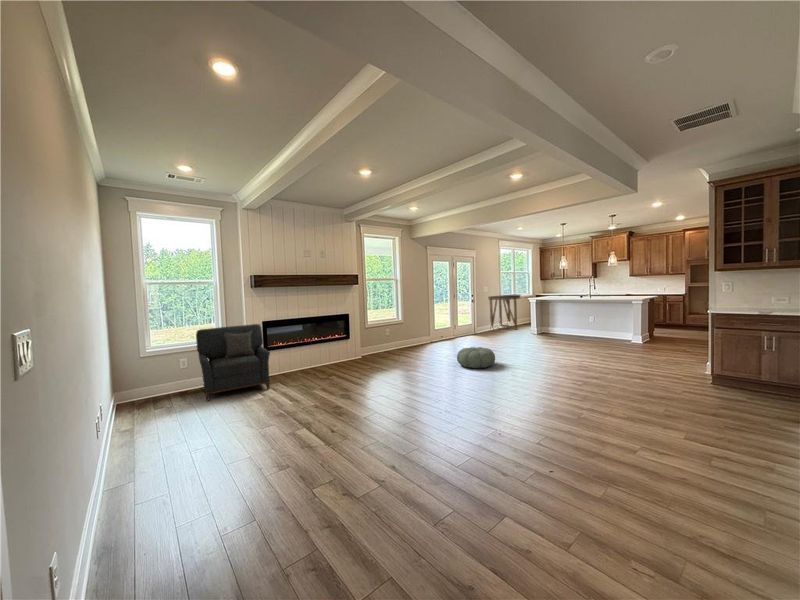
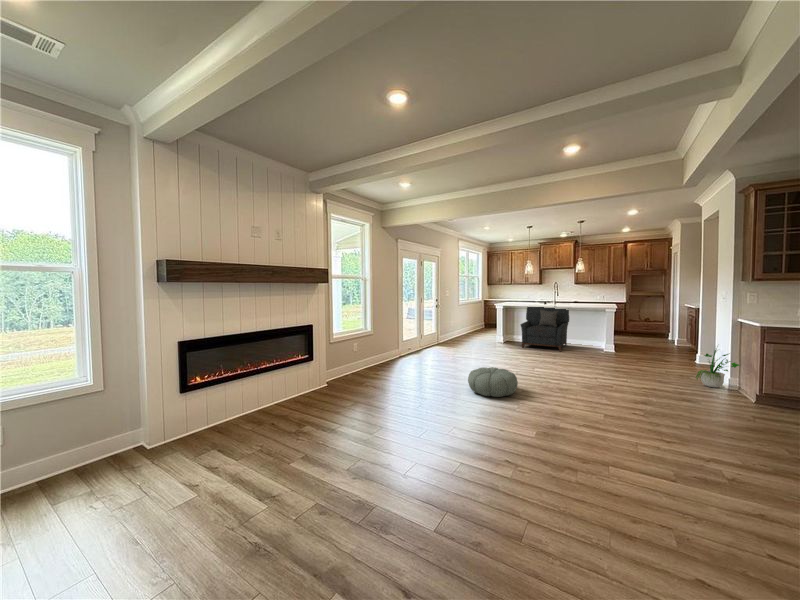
console table: present [489,295,521,330] -> none [450,299,481,339]
armchair: present [196,324,270,401] -> present [521,307,569,352]
potted plant: none [672,327,706,370] -> present [696,349,740,387]

